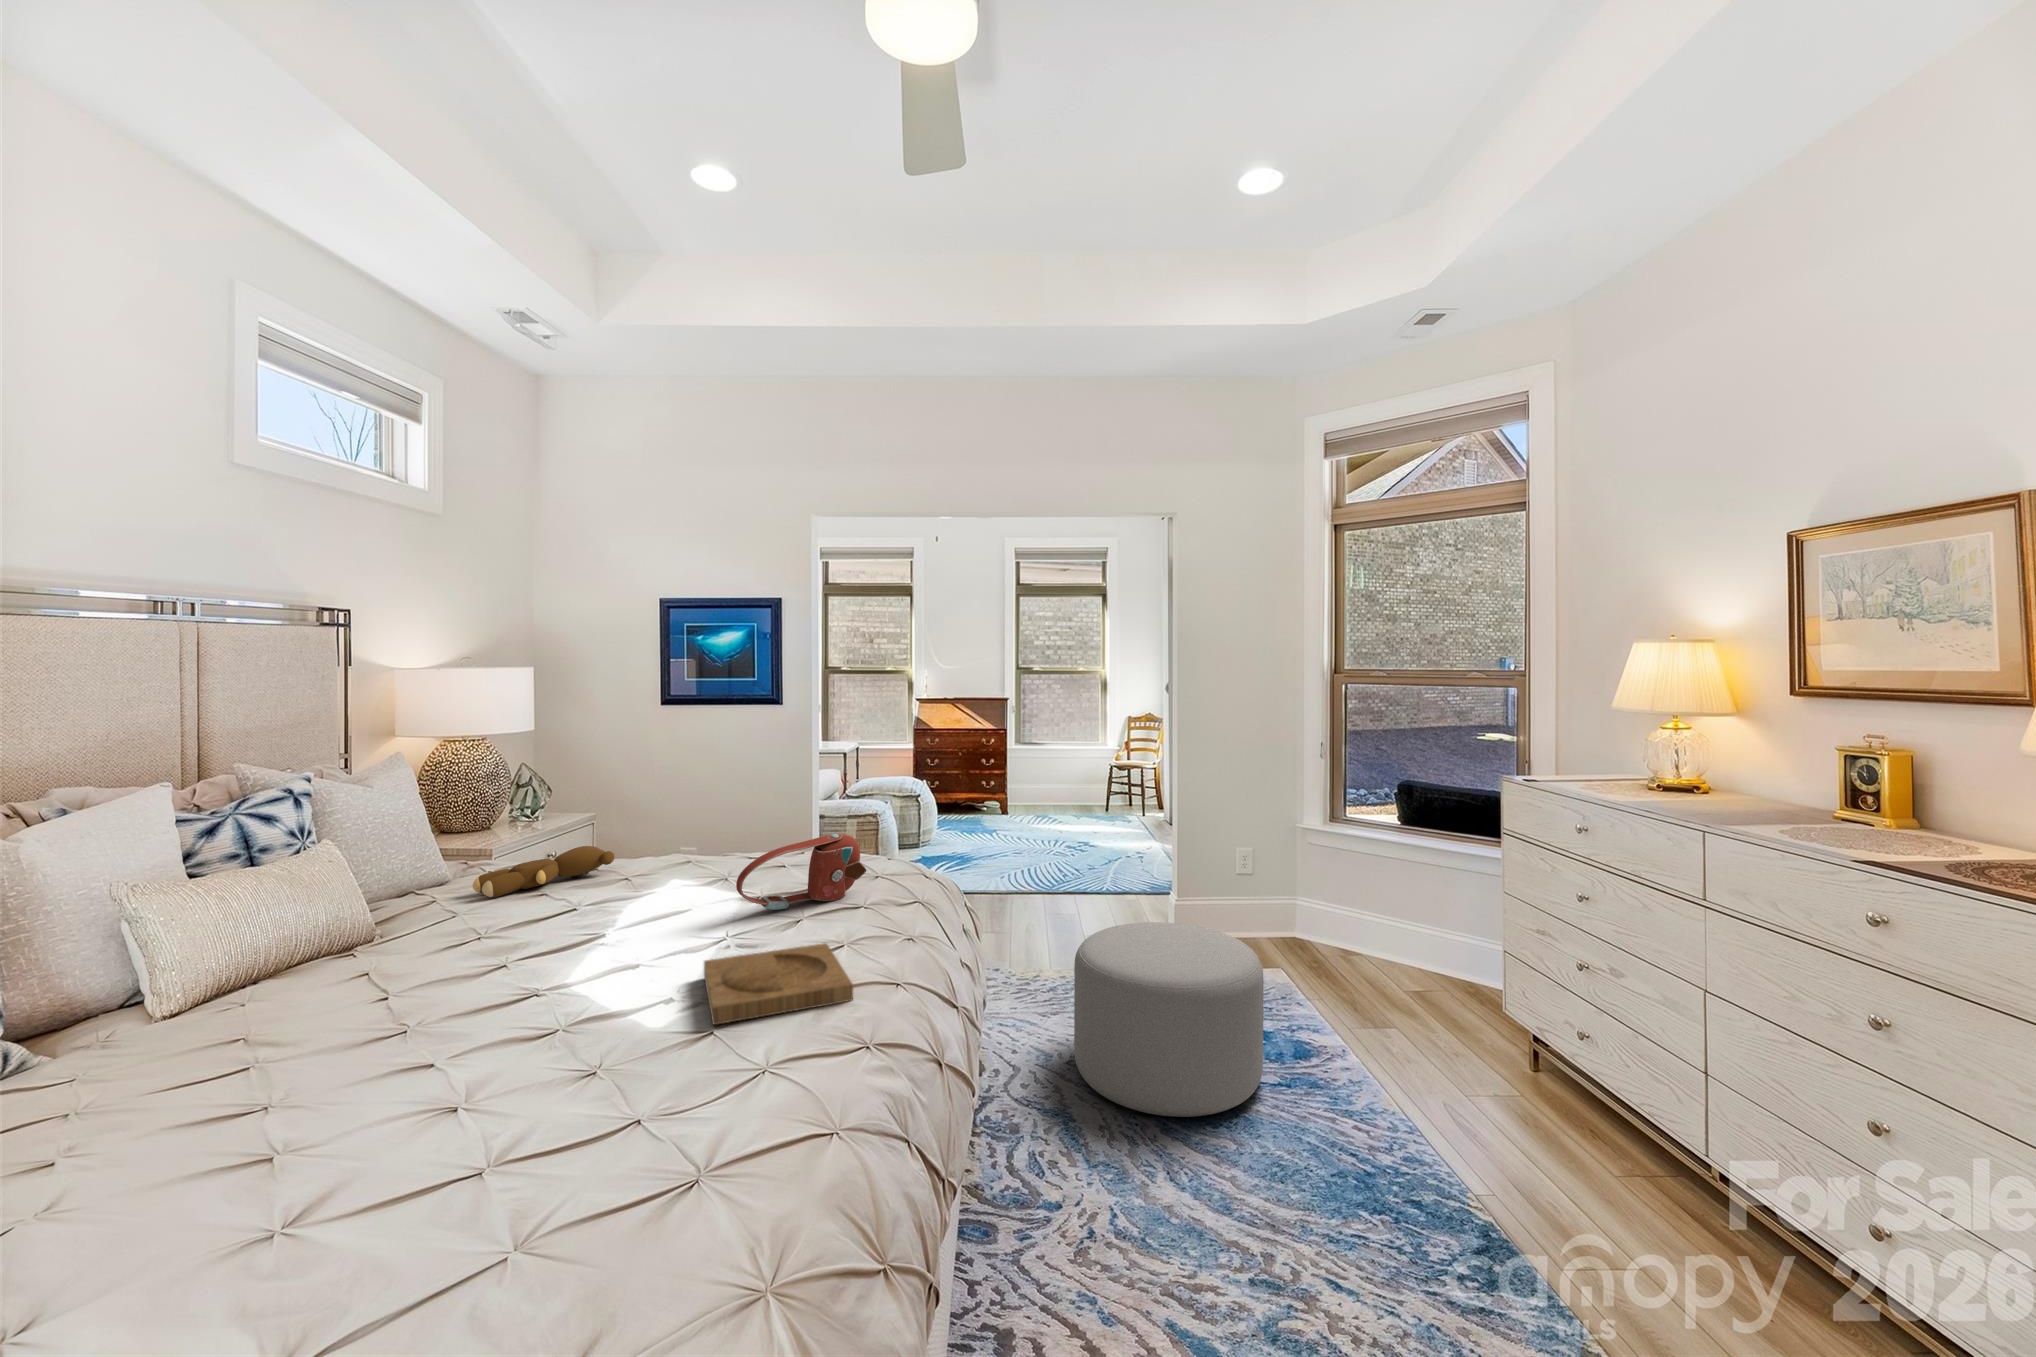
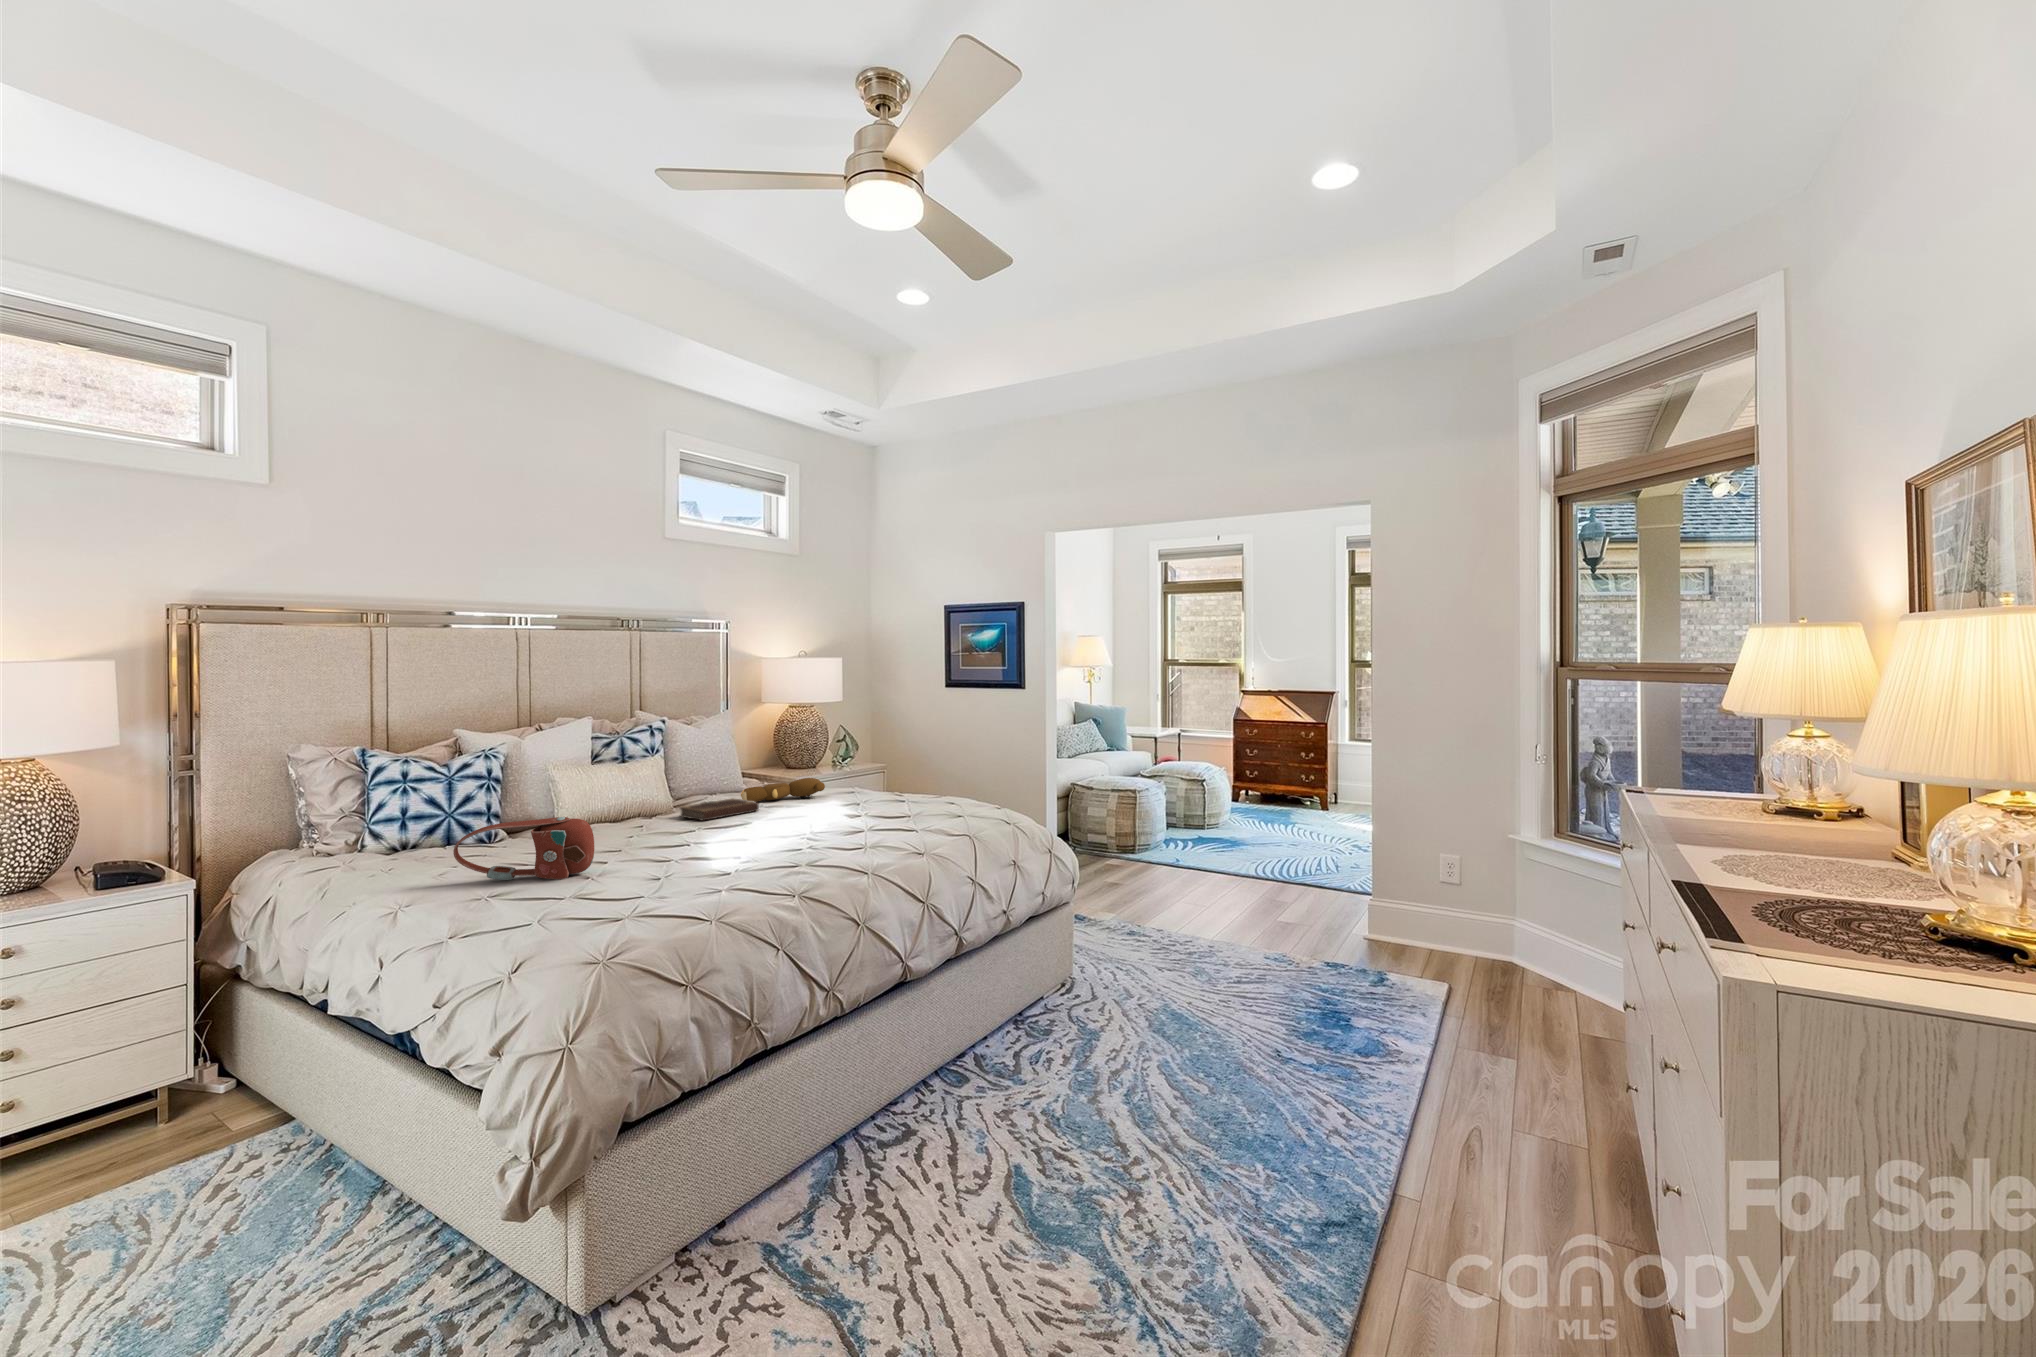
handbag: present [736,834,867,910] -> present [453,817,594,880]
notebook: none [405,895,545,943] -> present [680,798,759,821]
ottoman: present [1074,922,1264,1117] -> none [1128,894,1306,1068]
tray: present [704,943,853,1025] -> none [729,839,841,870]

